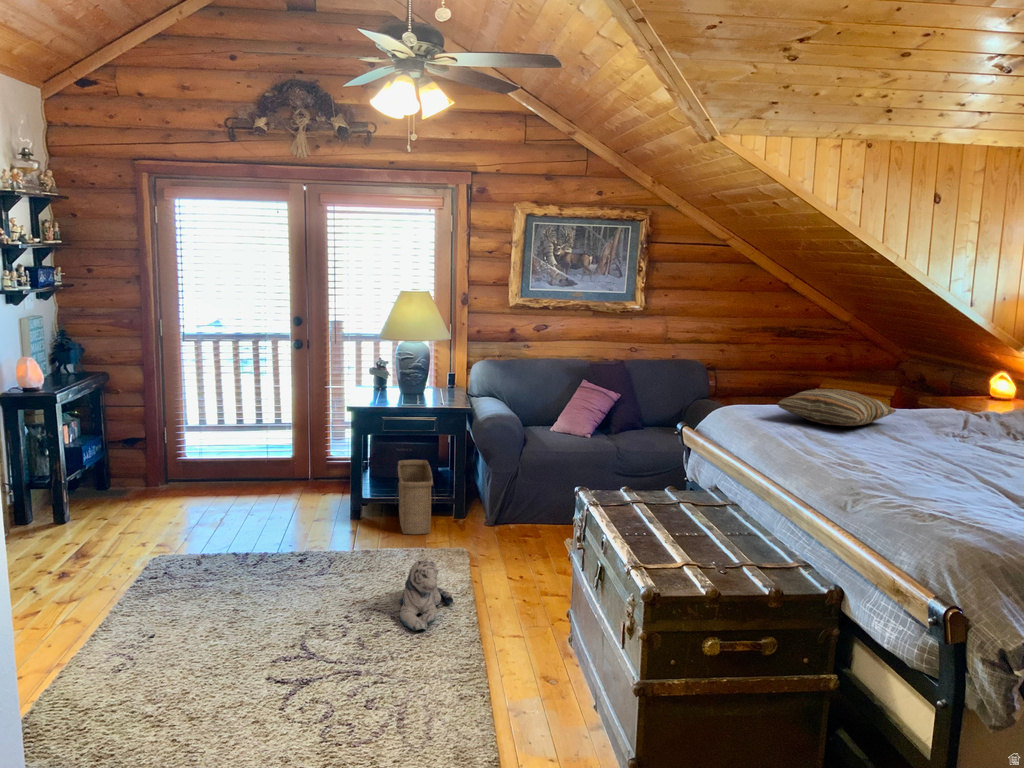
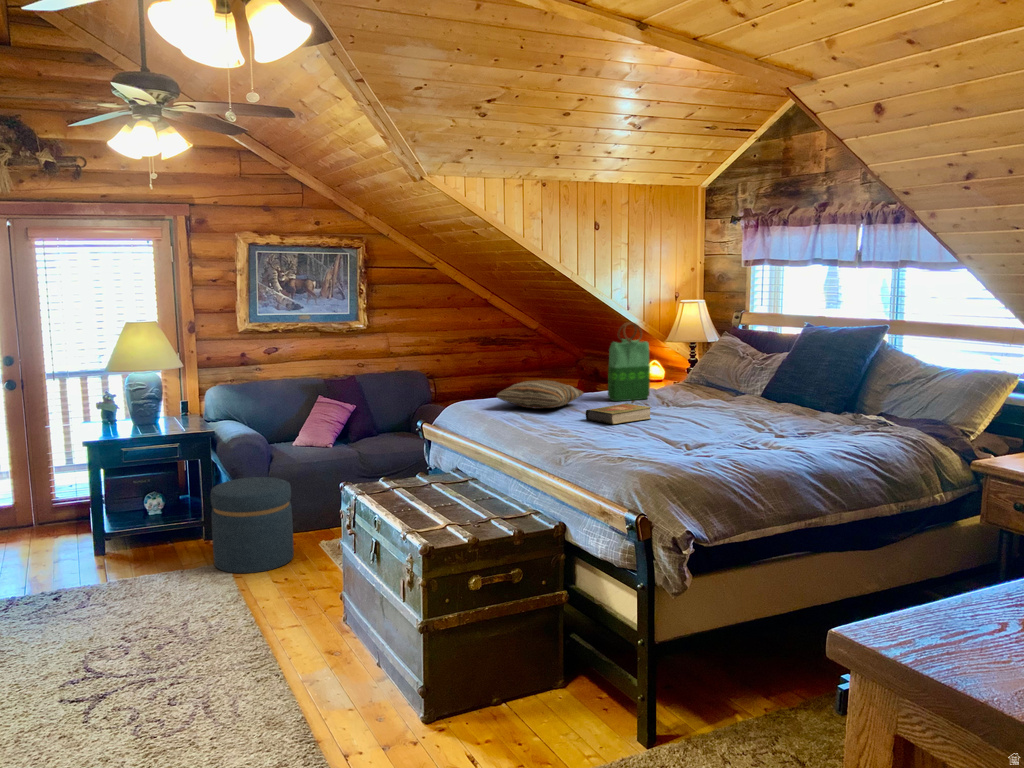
tote bag: none [930,325,996,426] -> present [608,322,650,401]
book: none [893,432,991,459] -> present [586,403,651,424]
basket: present [395,460,435,535] -> none [142,486,187,559]
ottoman: none [453,463,537,566] -> present [210,477,294,573]
plush toy: present [399,561,453,631] -> none [174,571,229,637]

